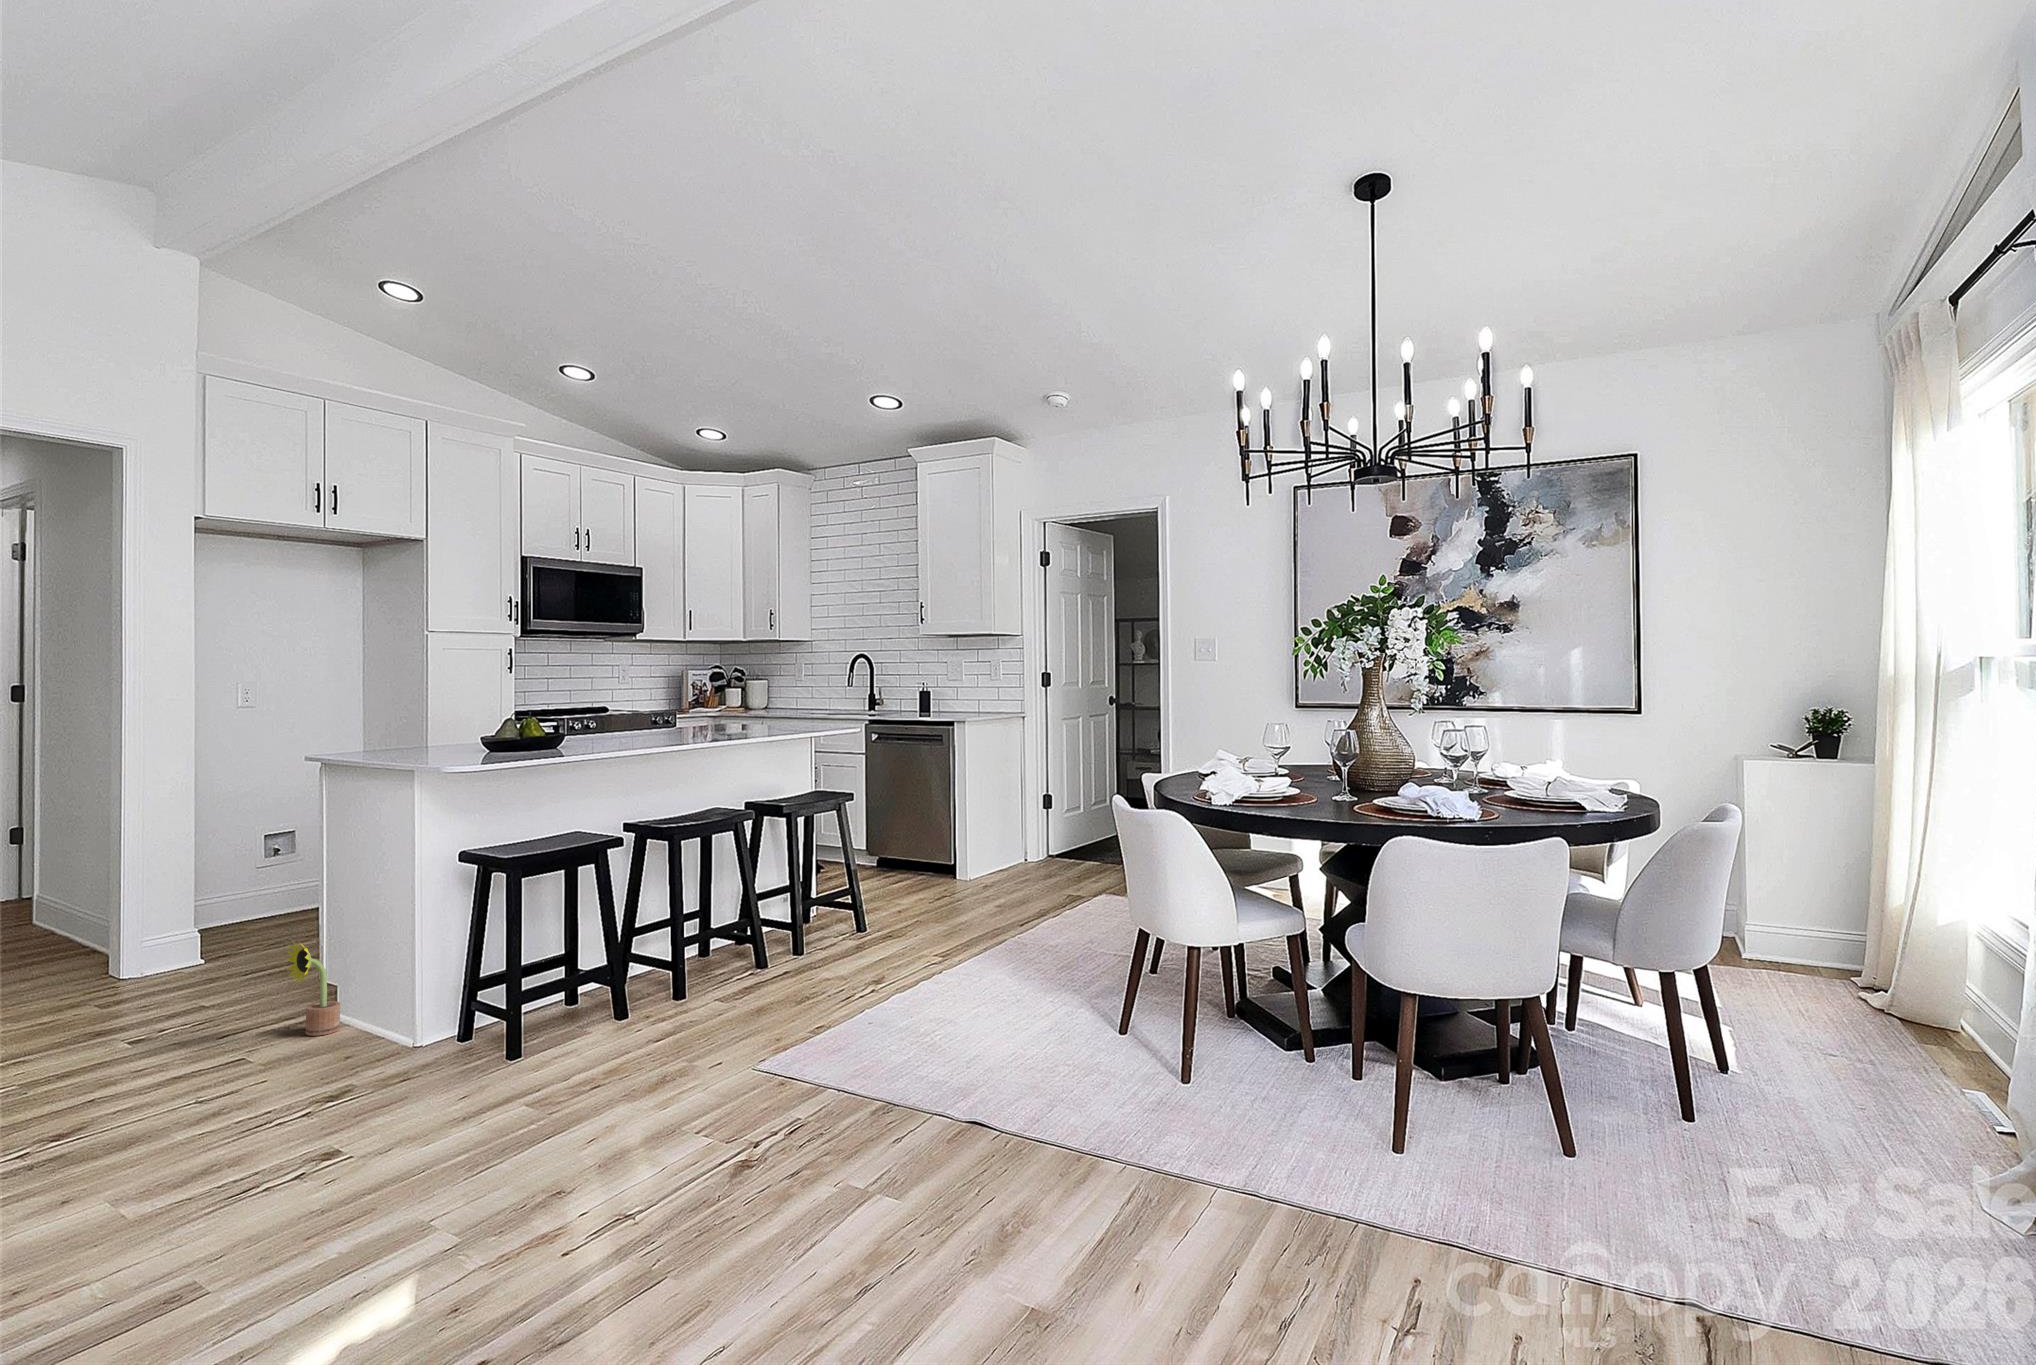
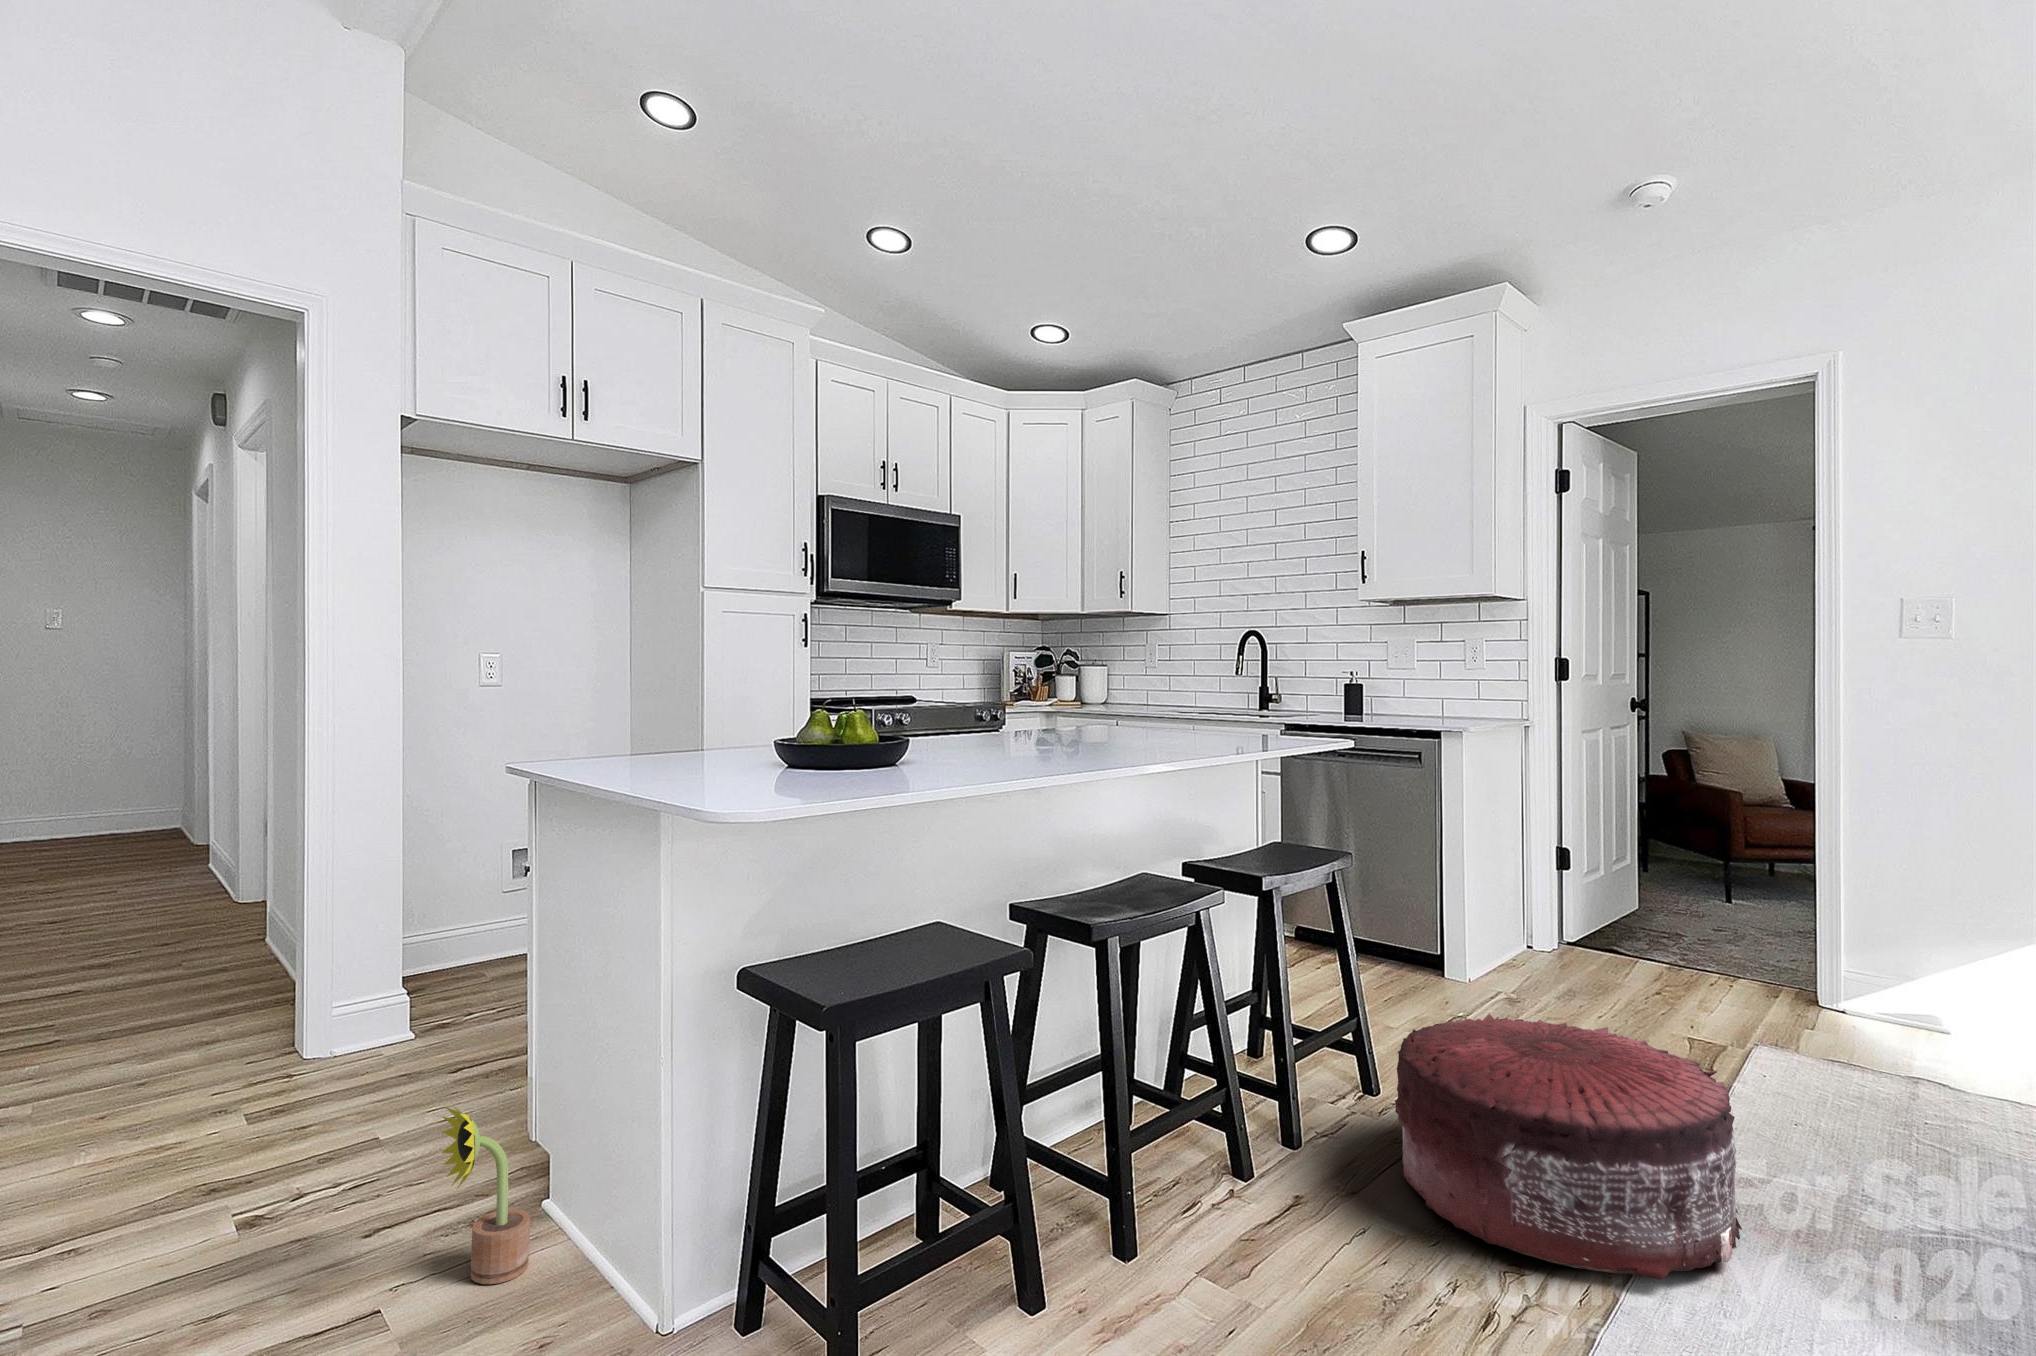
pouf: none [843,877,1002,980] -> present [1395,1013,1742,1280]

